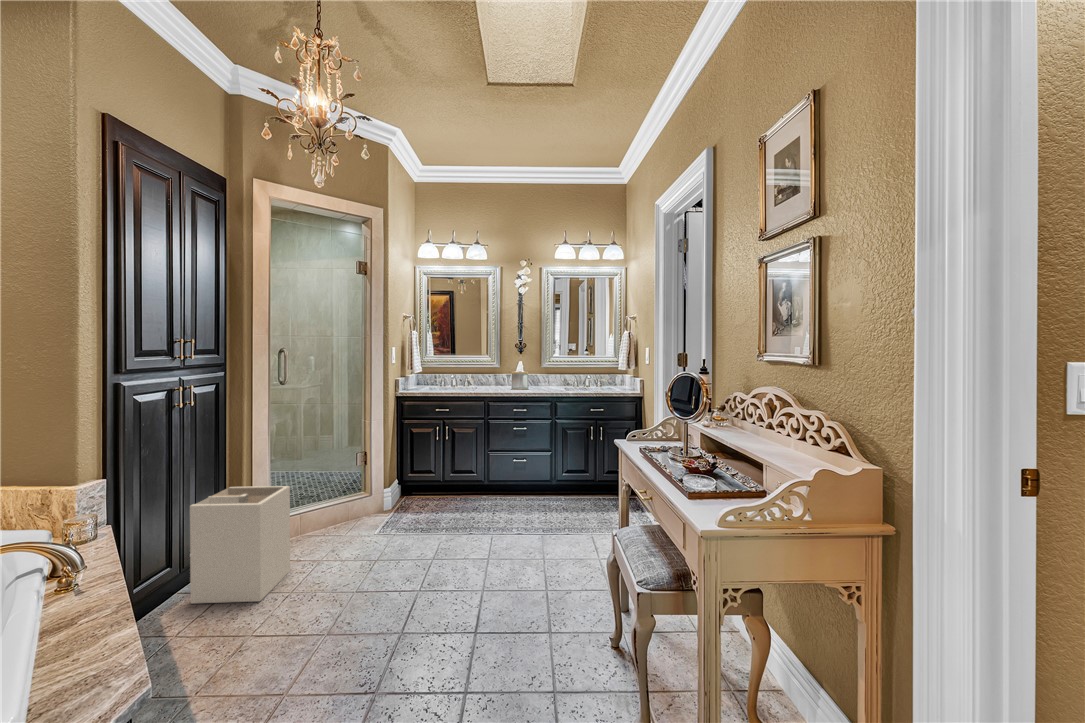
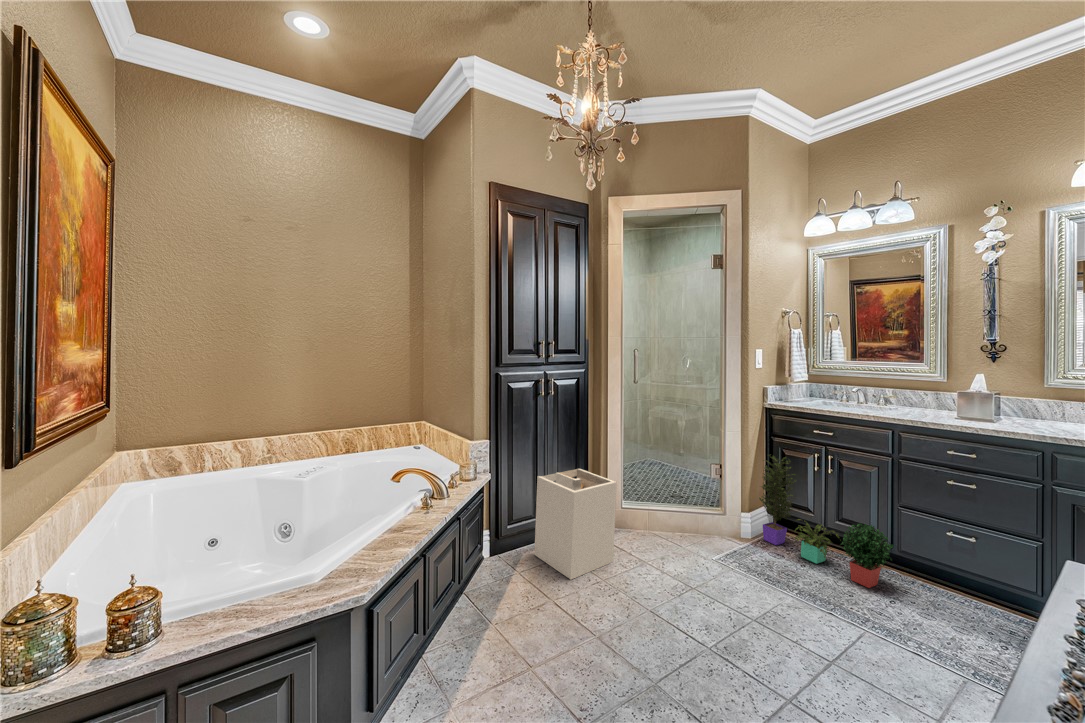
potted plant: none [394,433,490,512] -> present [759,455,893,588]

